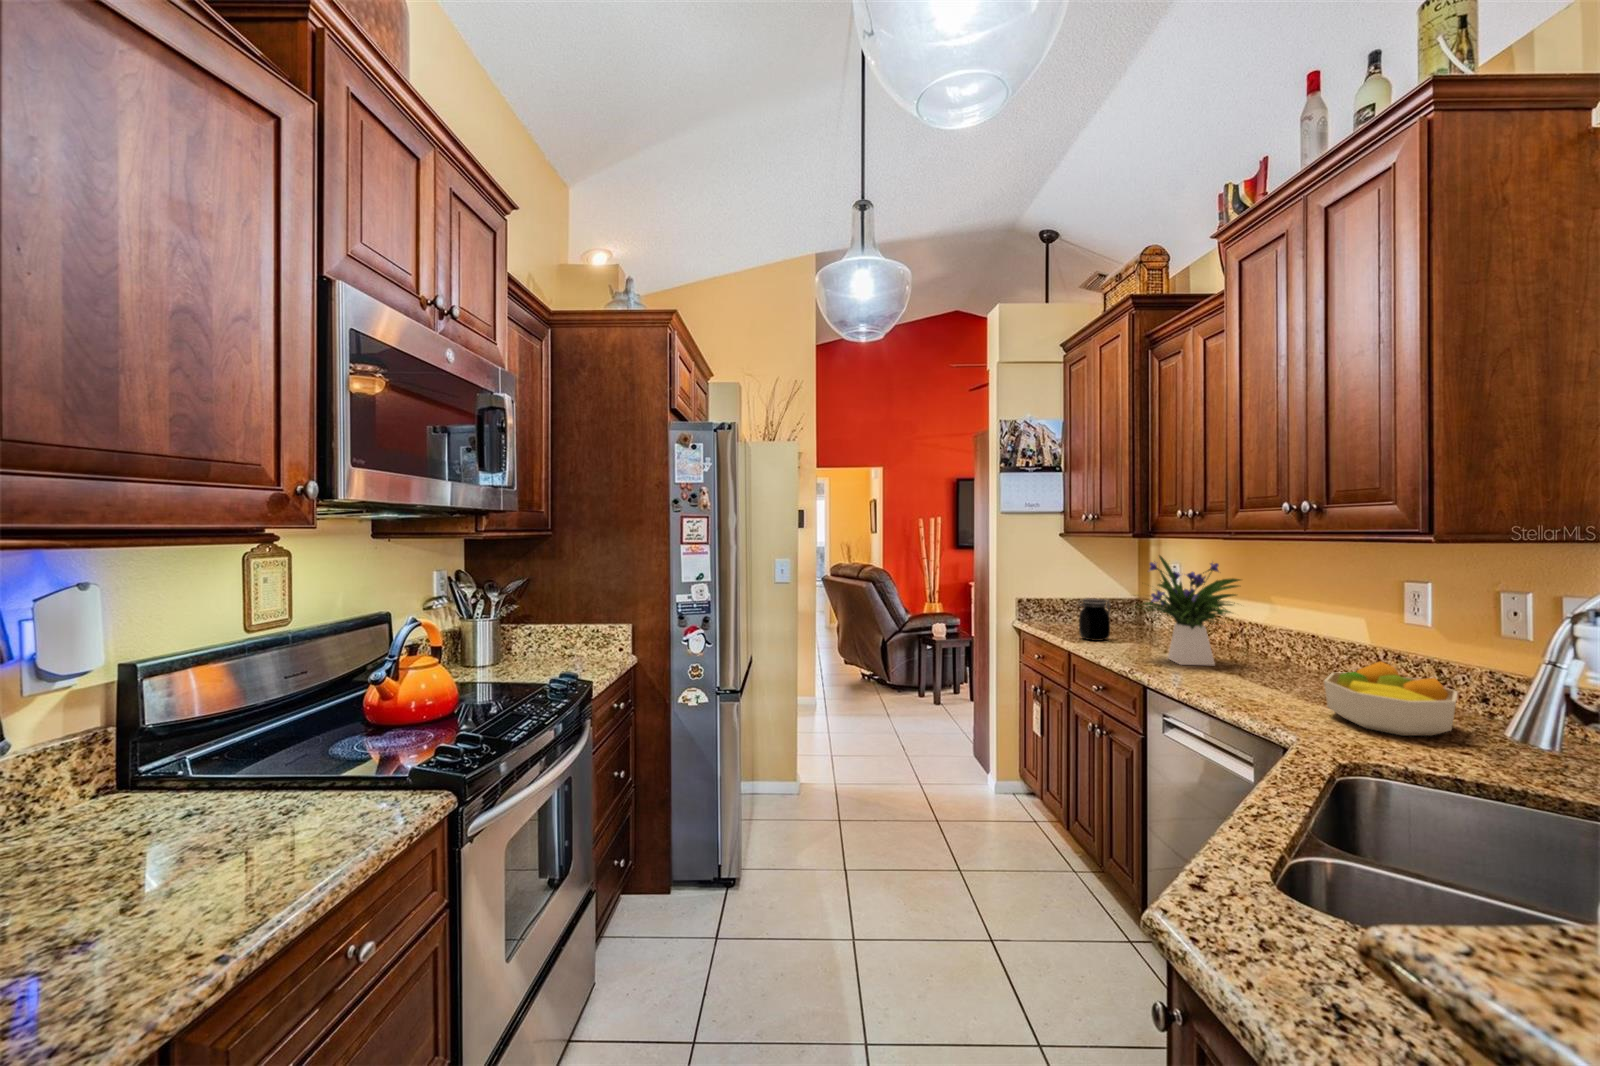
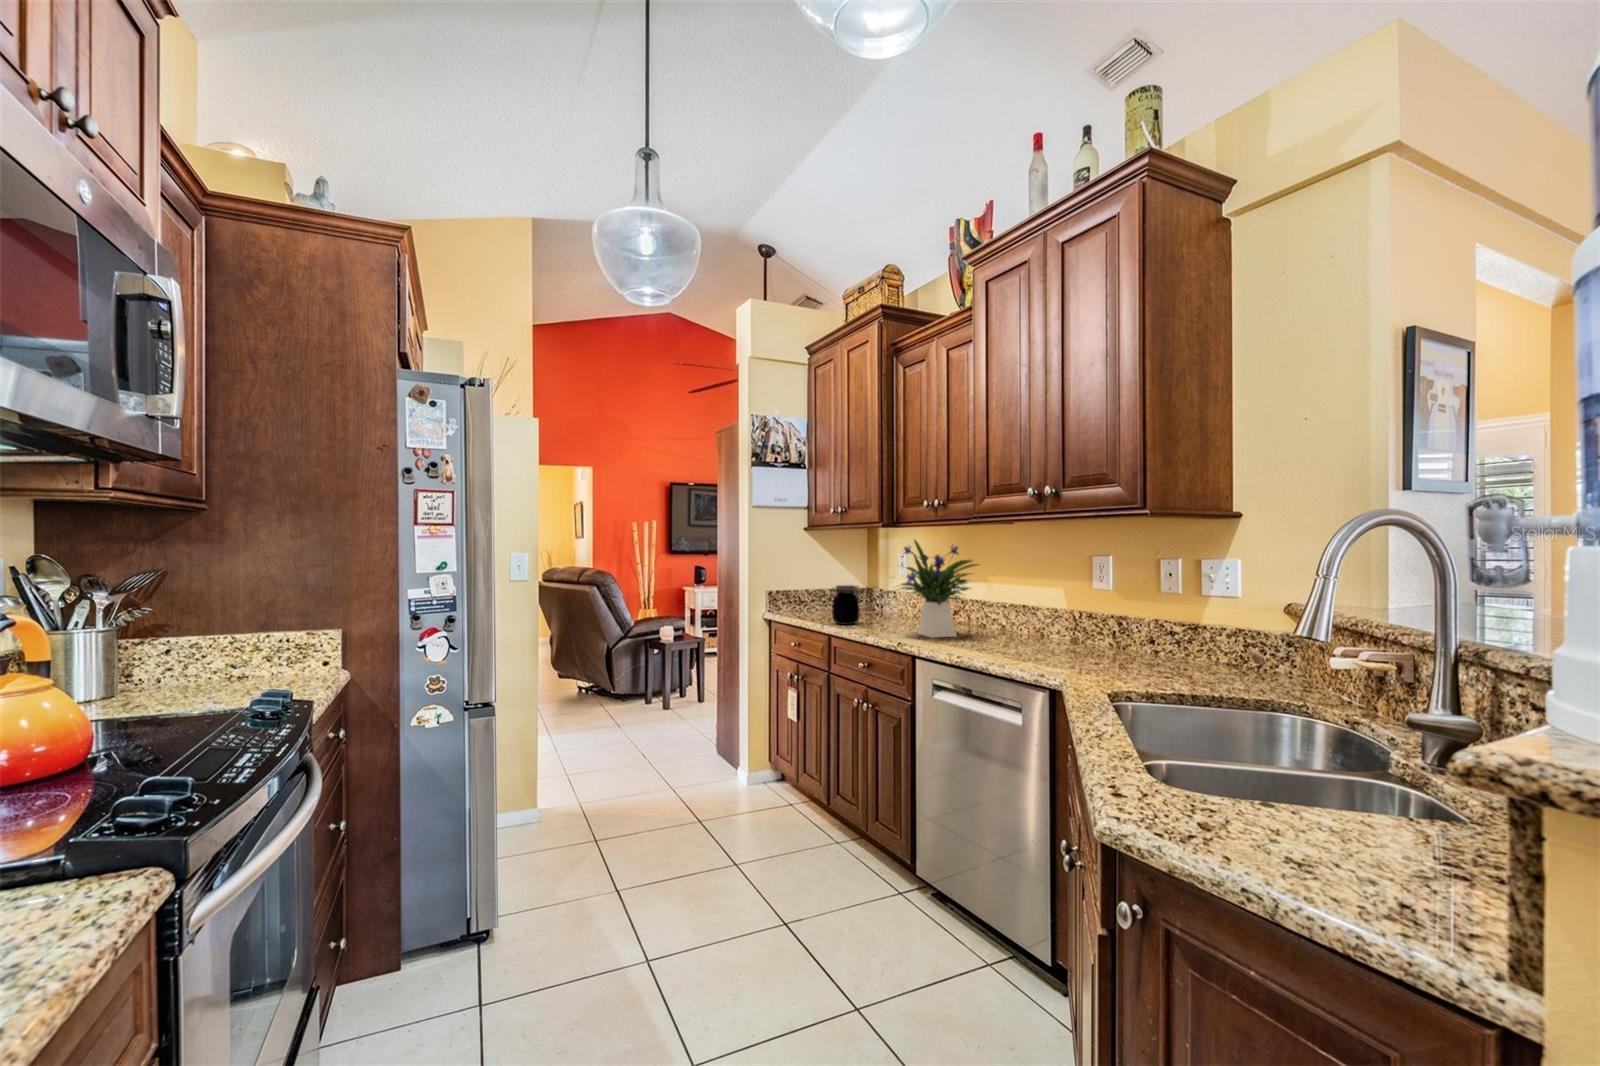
fruit bowl: present [1324,662,1458,736] -> none [1062,617,1155,672]

